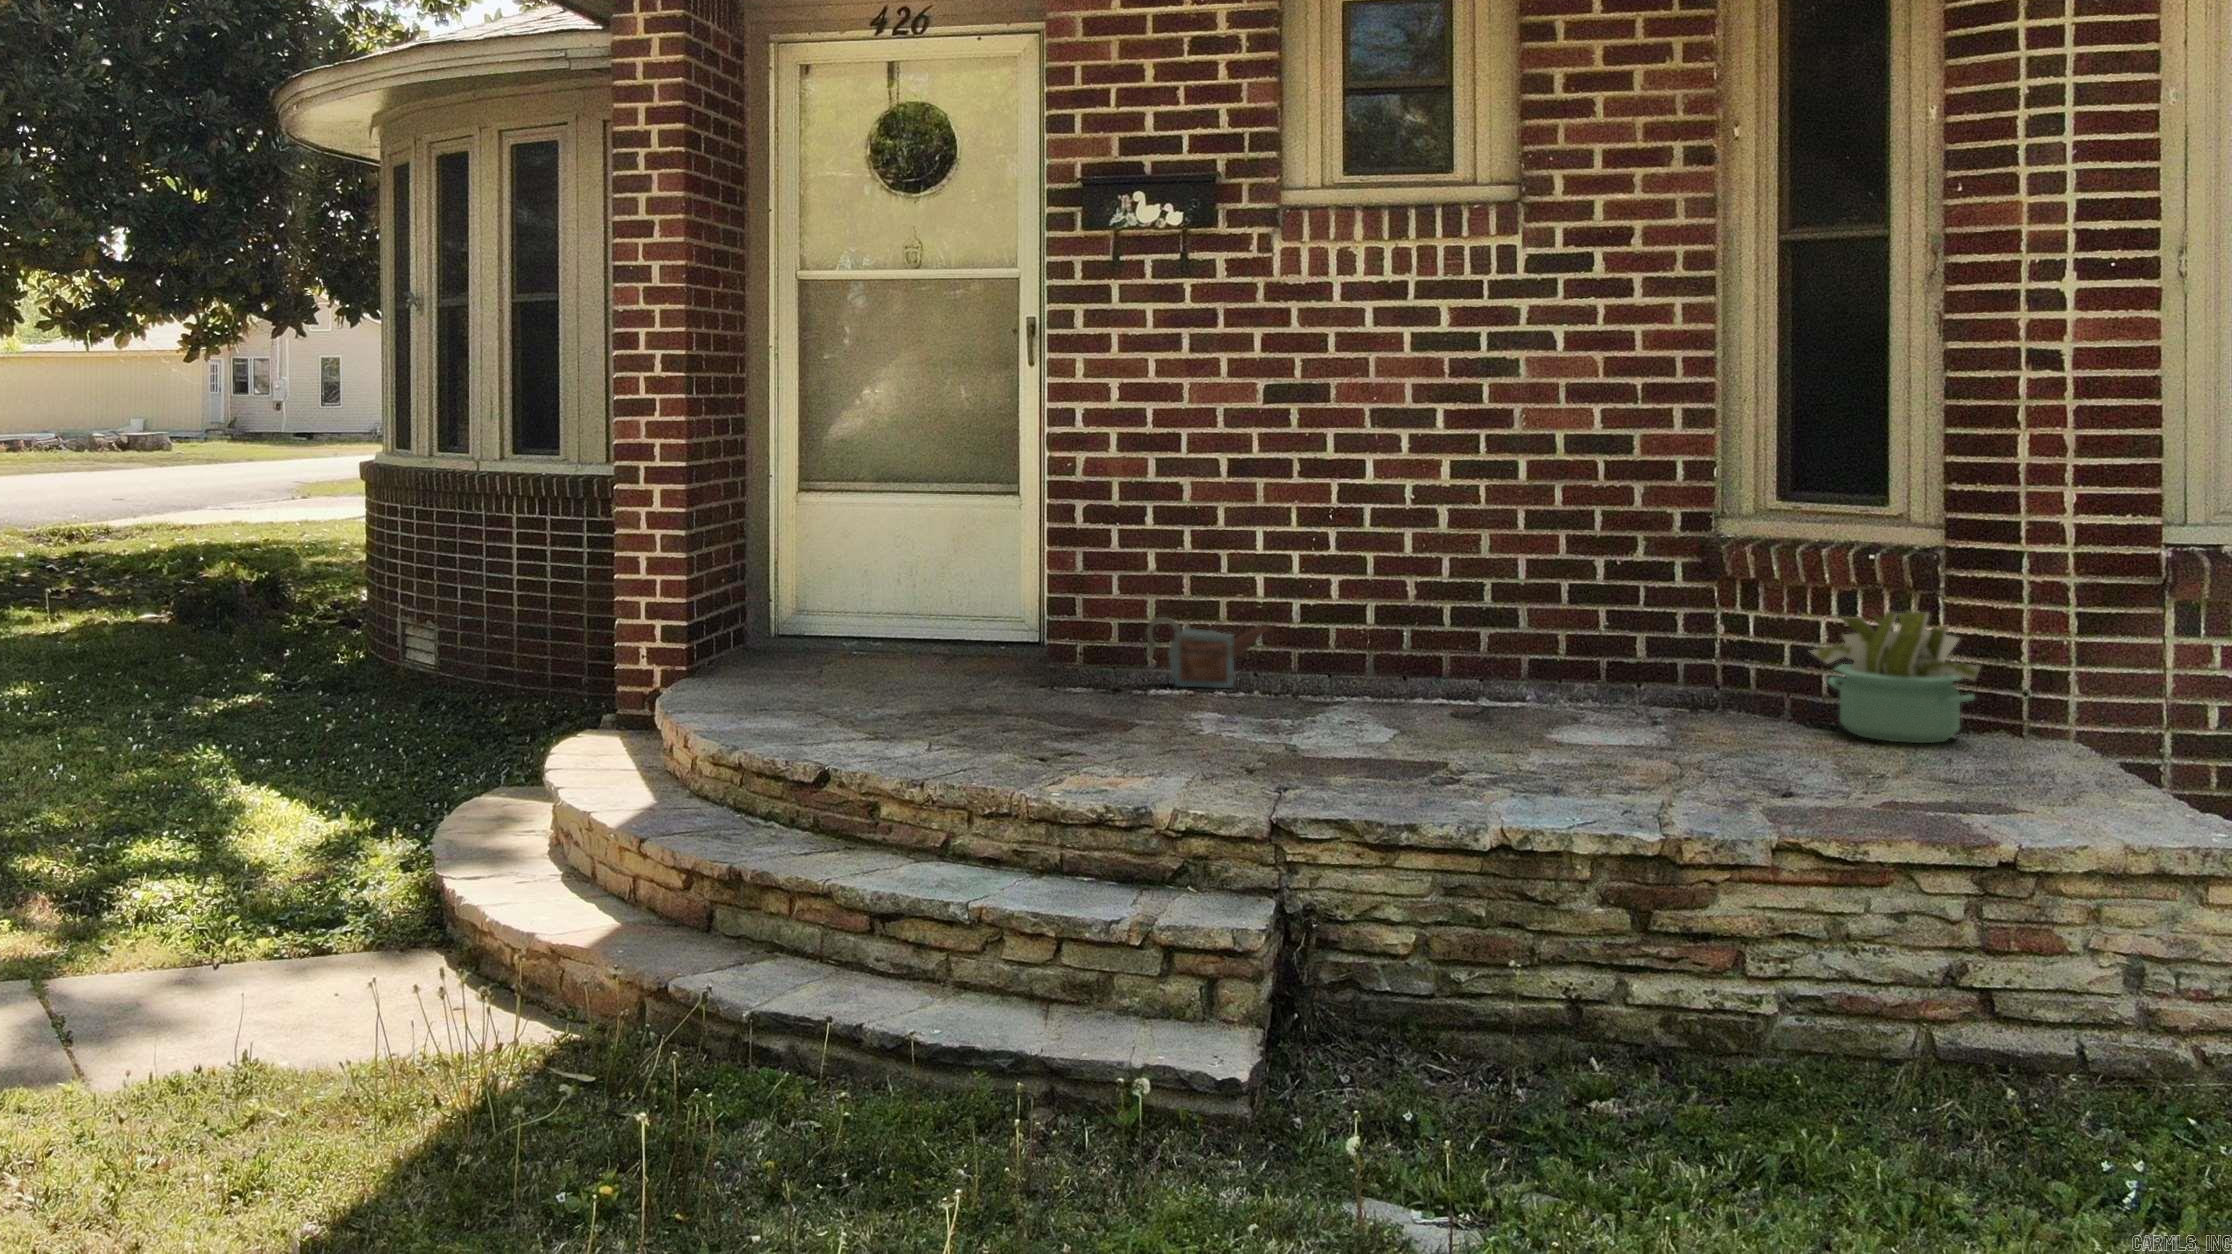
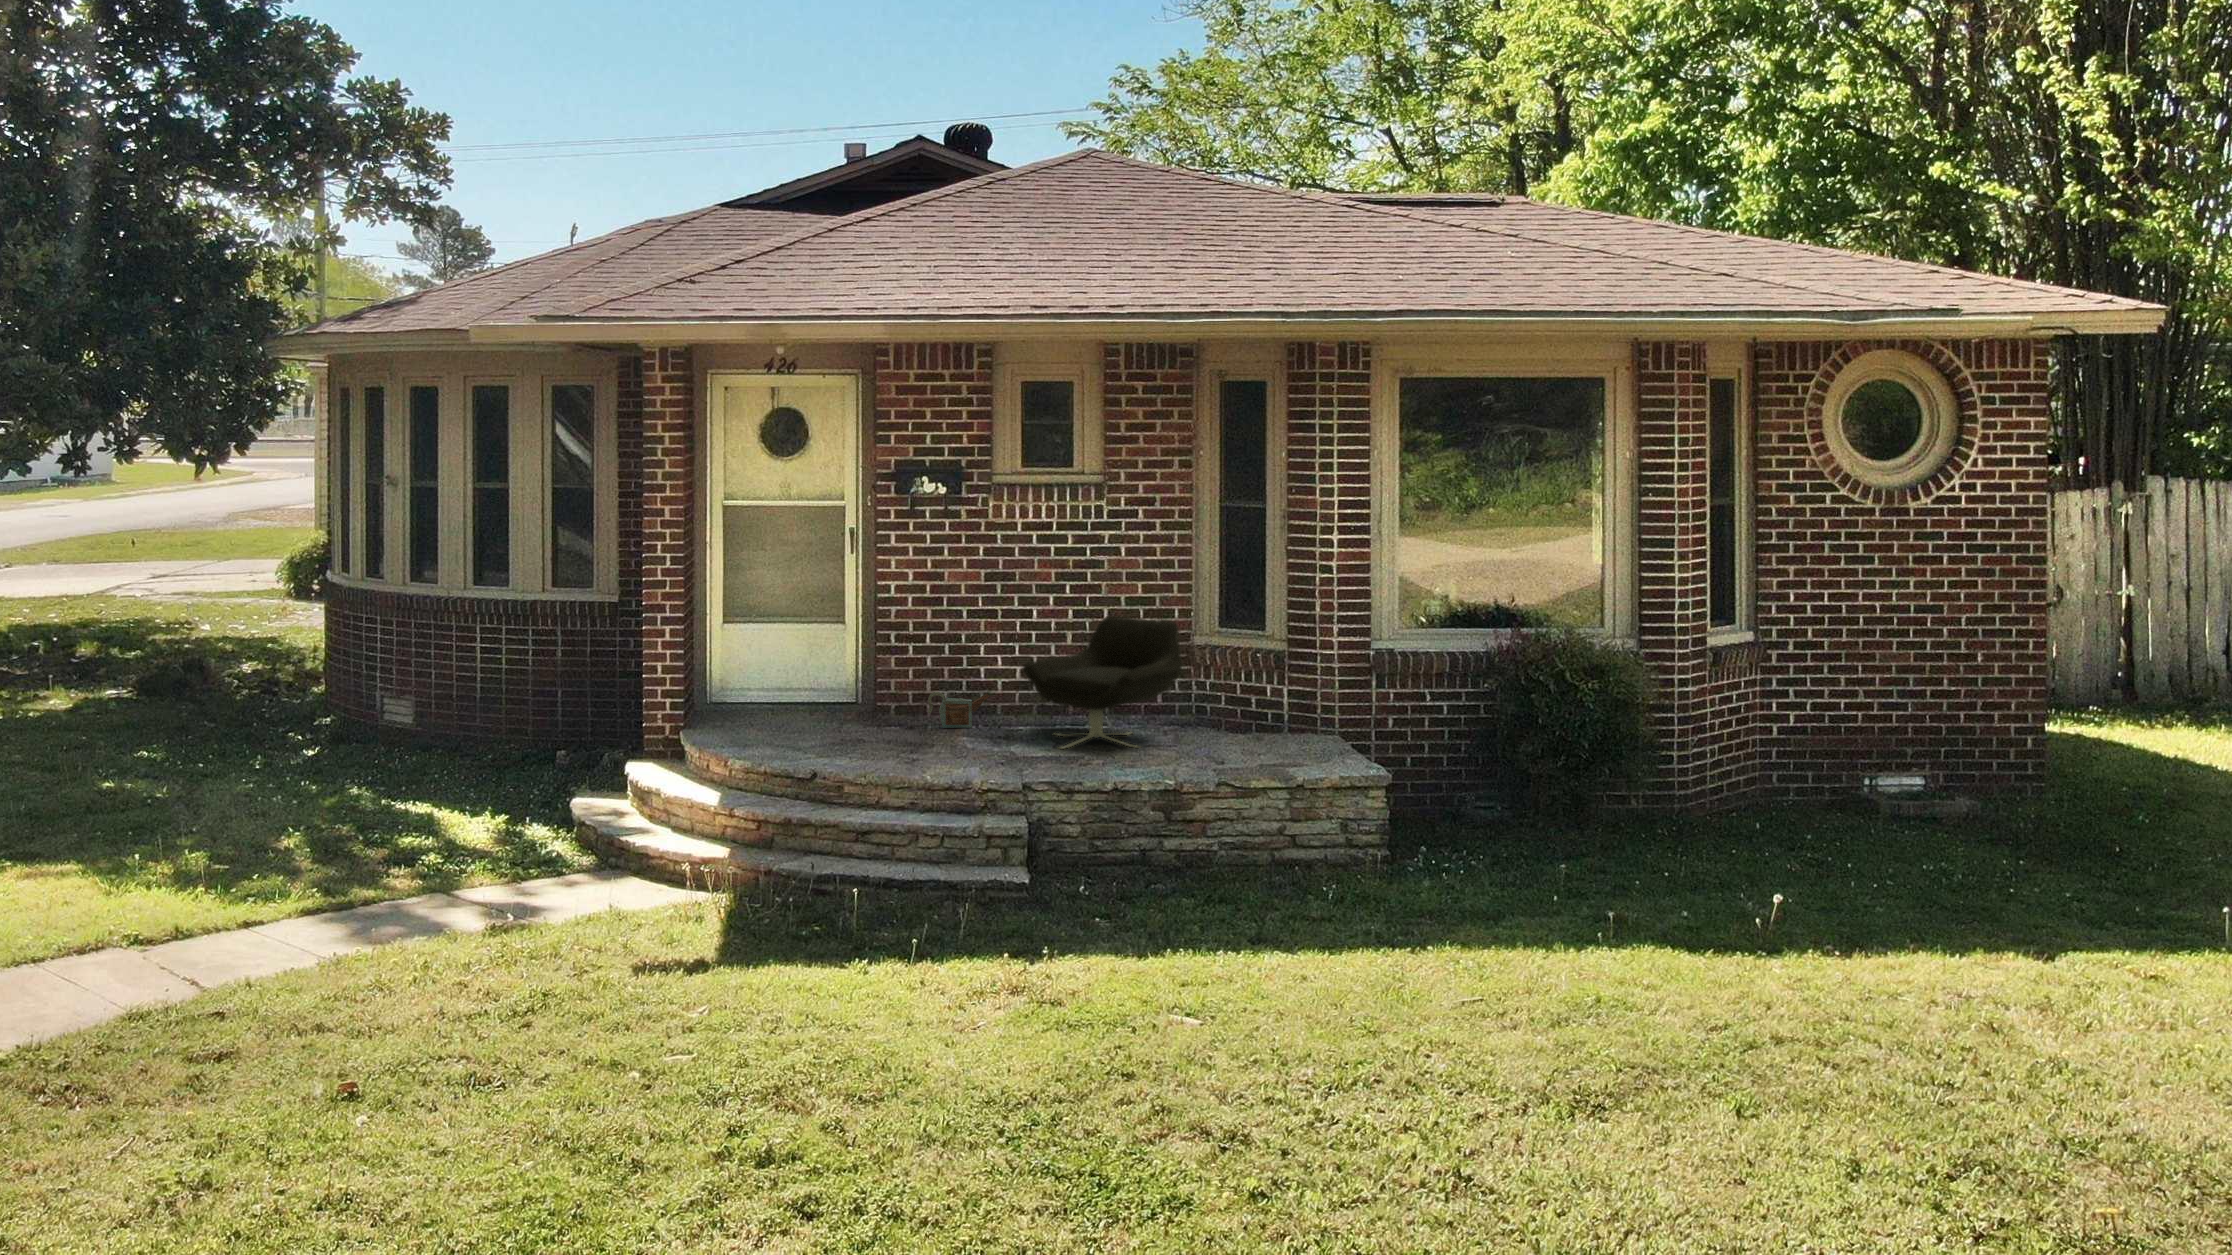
lounge chair: none [1331,472,1690,741] -> present [1022,616,1182,749]
decorative plant: present [1811,611,1980,743] -> none [1232,682,1300,742]

